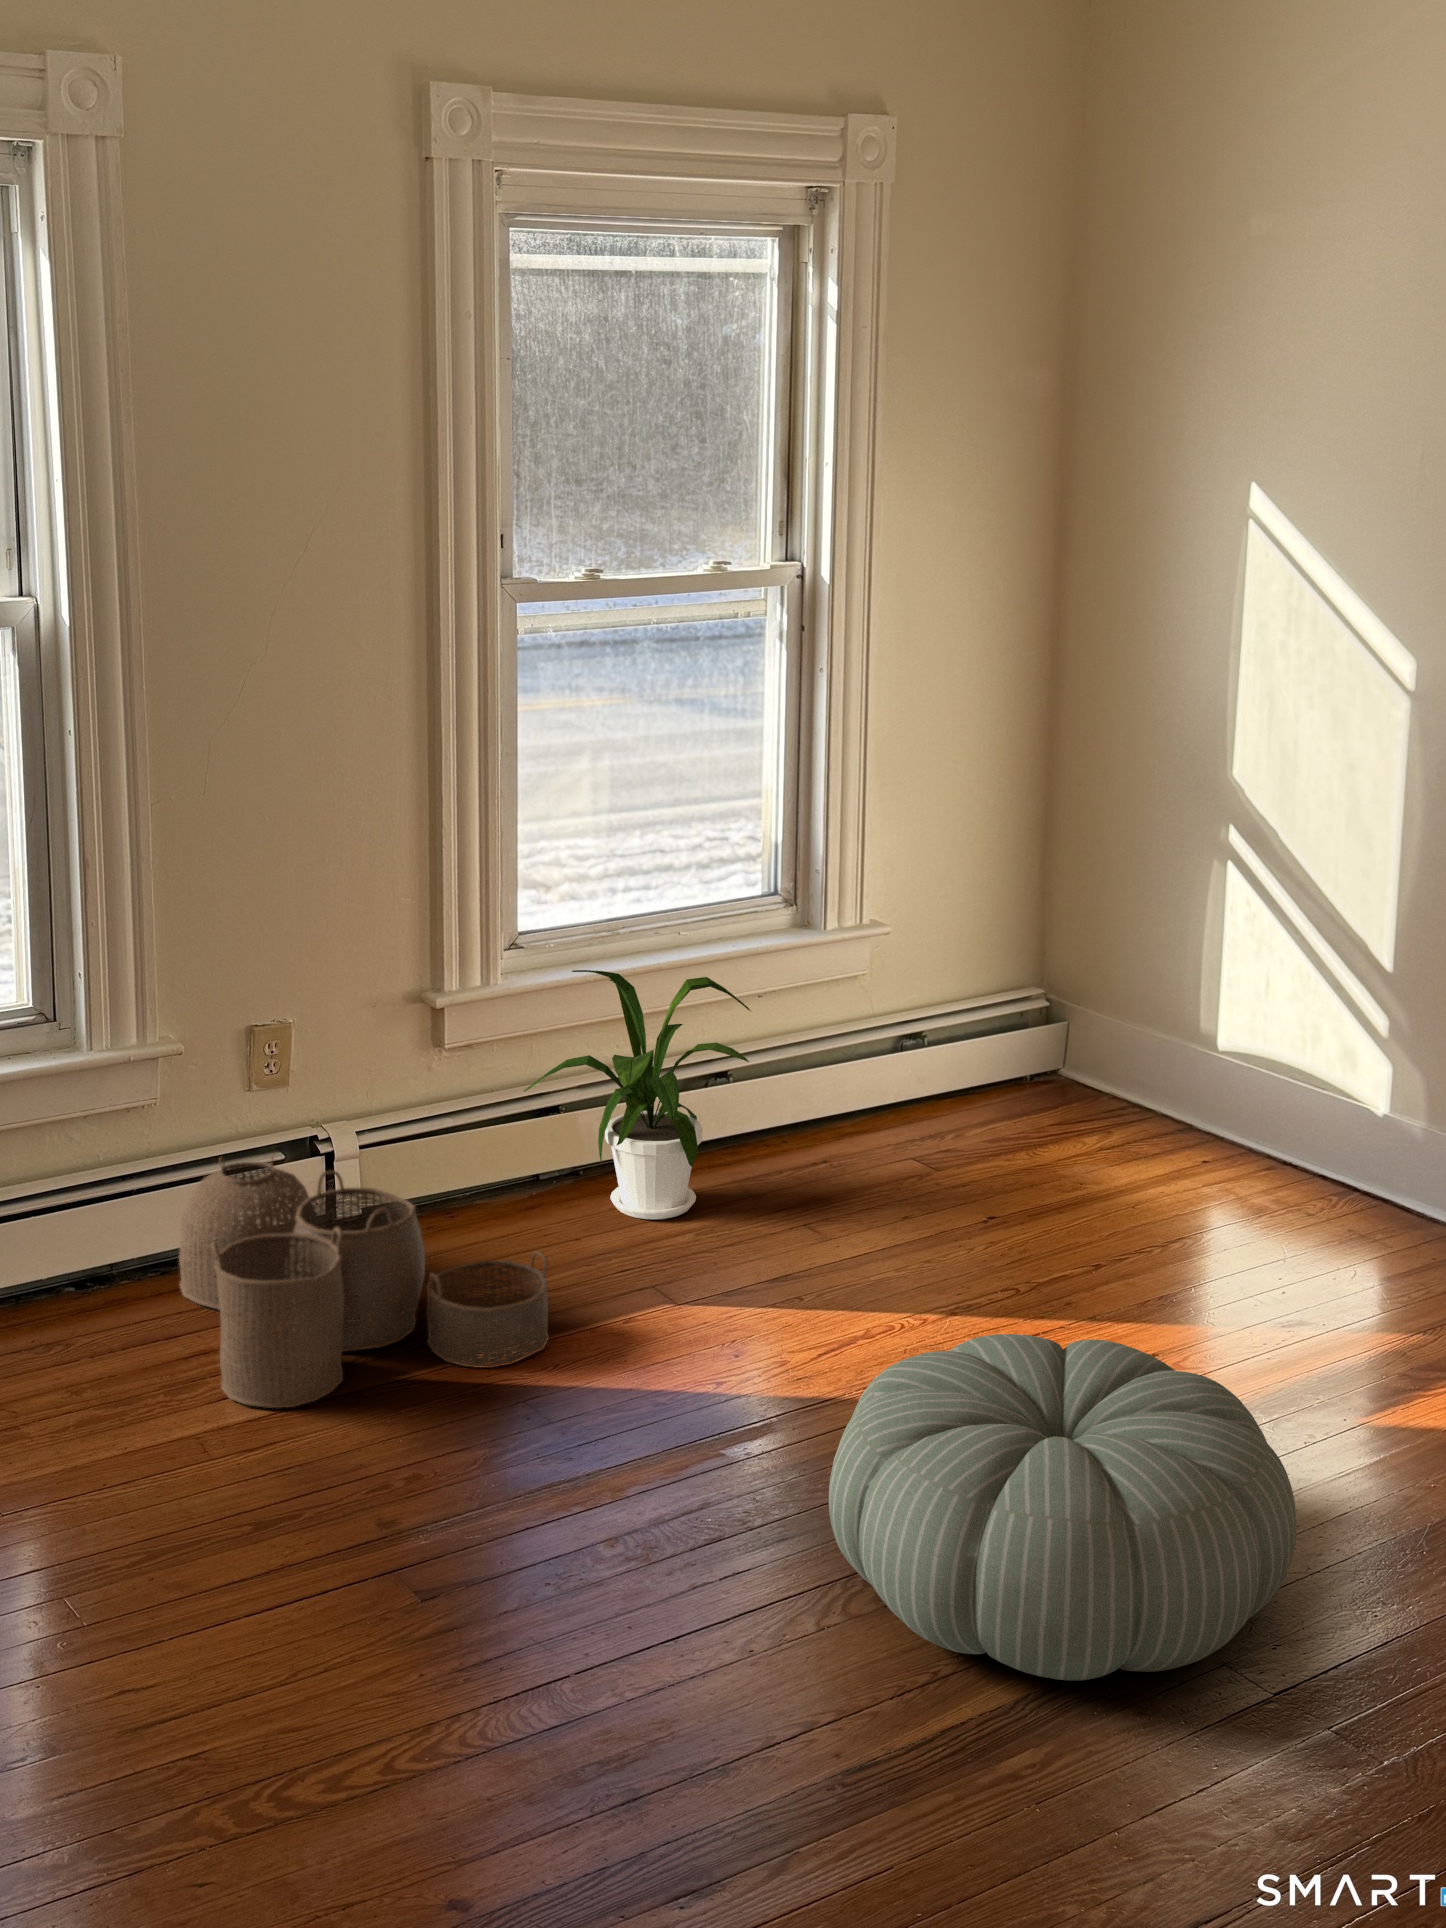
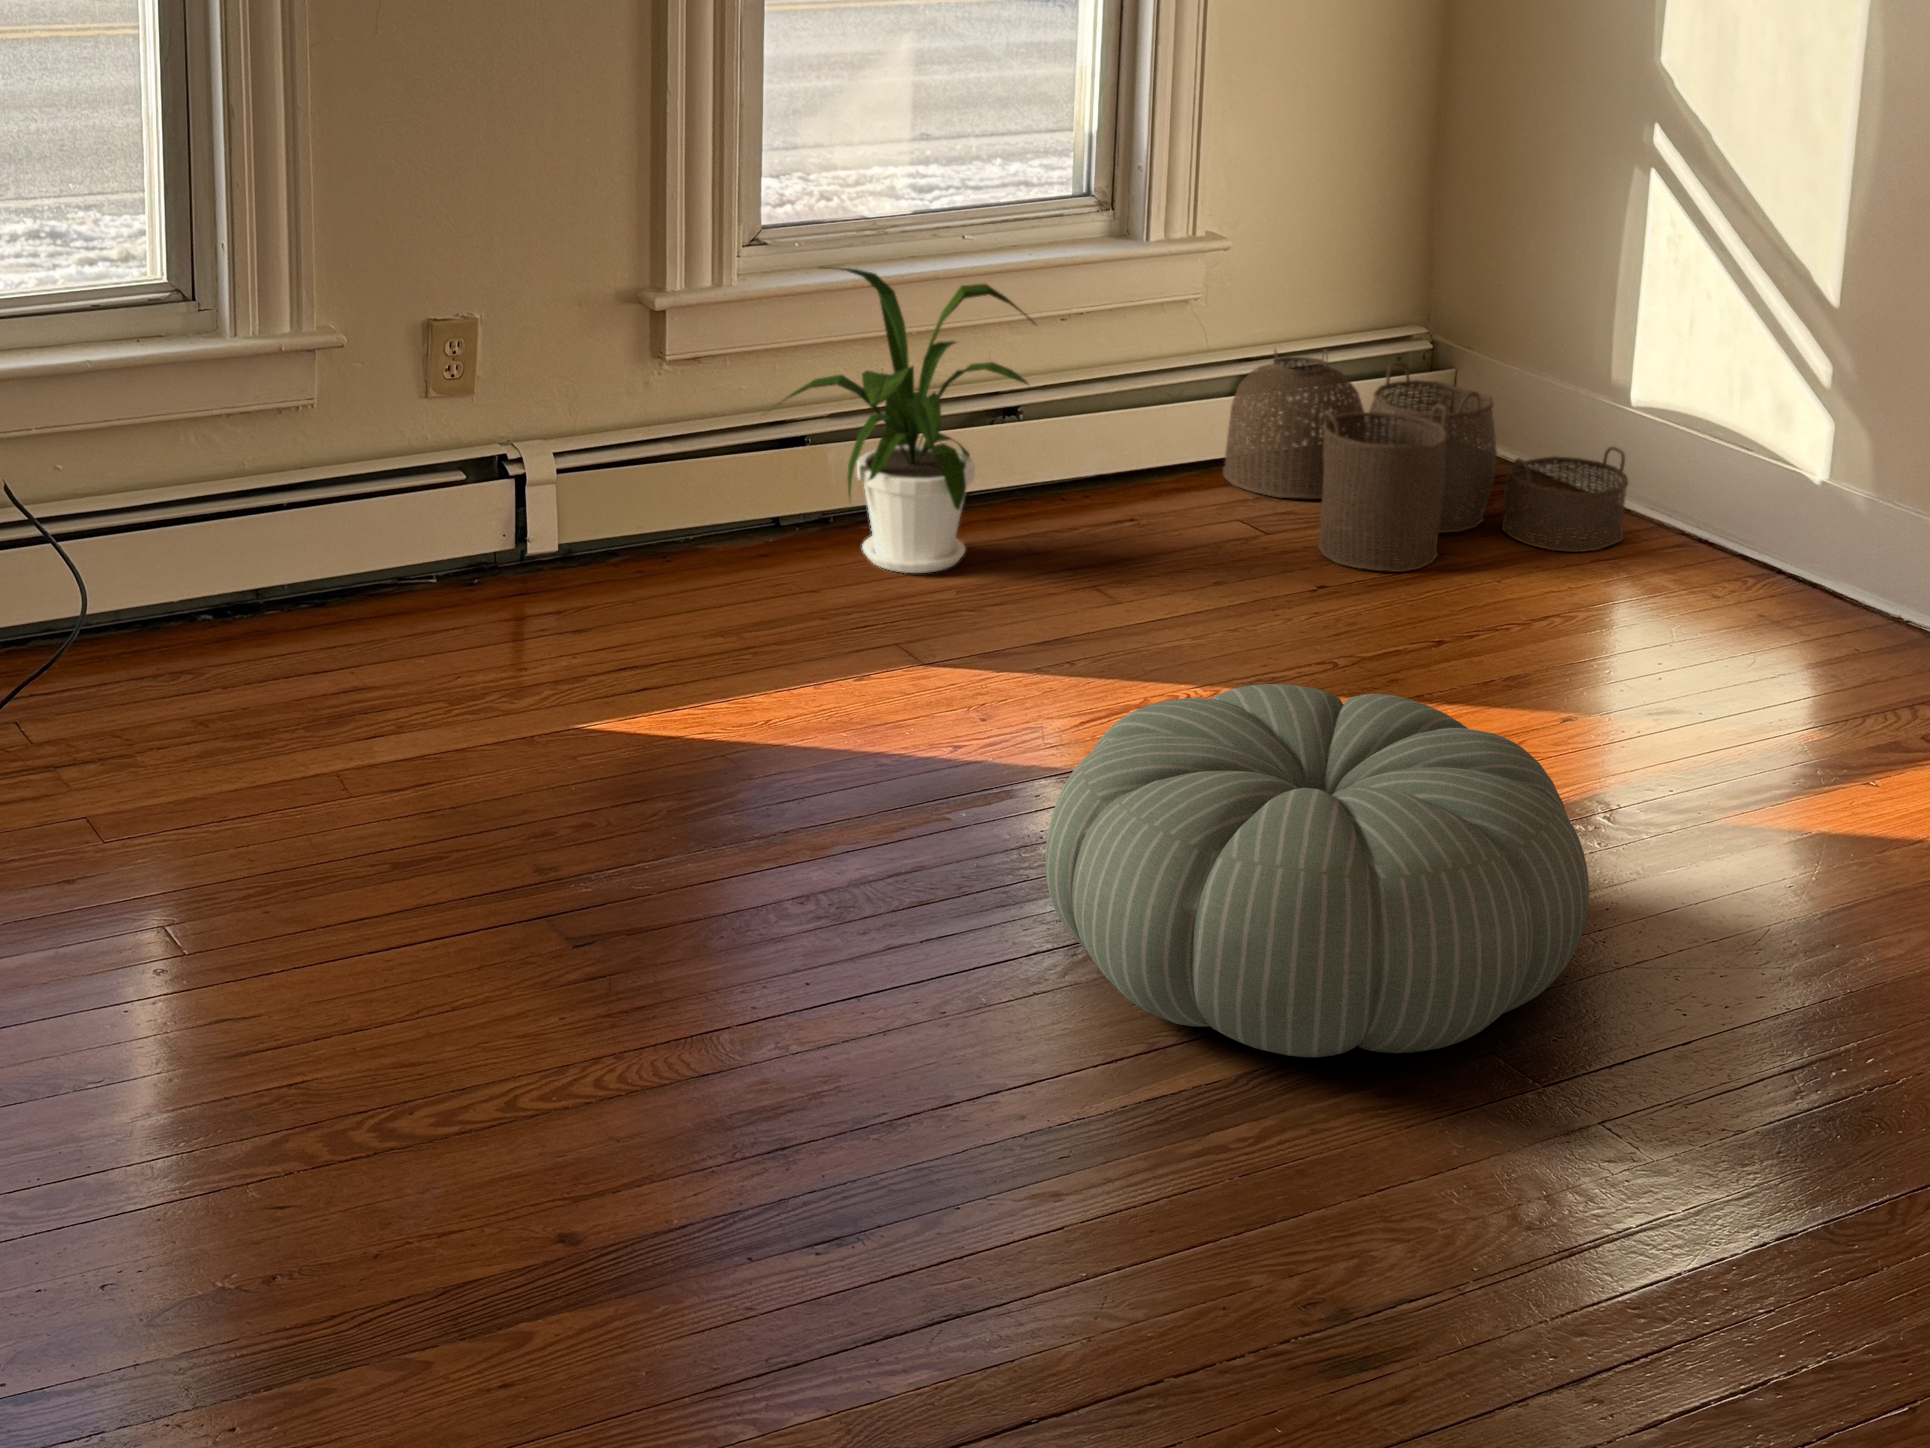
woven basket: present [179,1156,549,1408] -> present [1223,350,1628,572]

